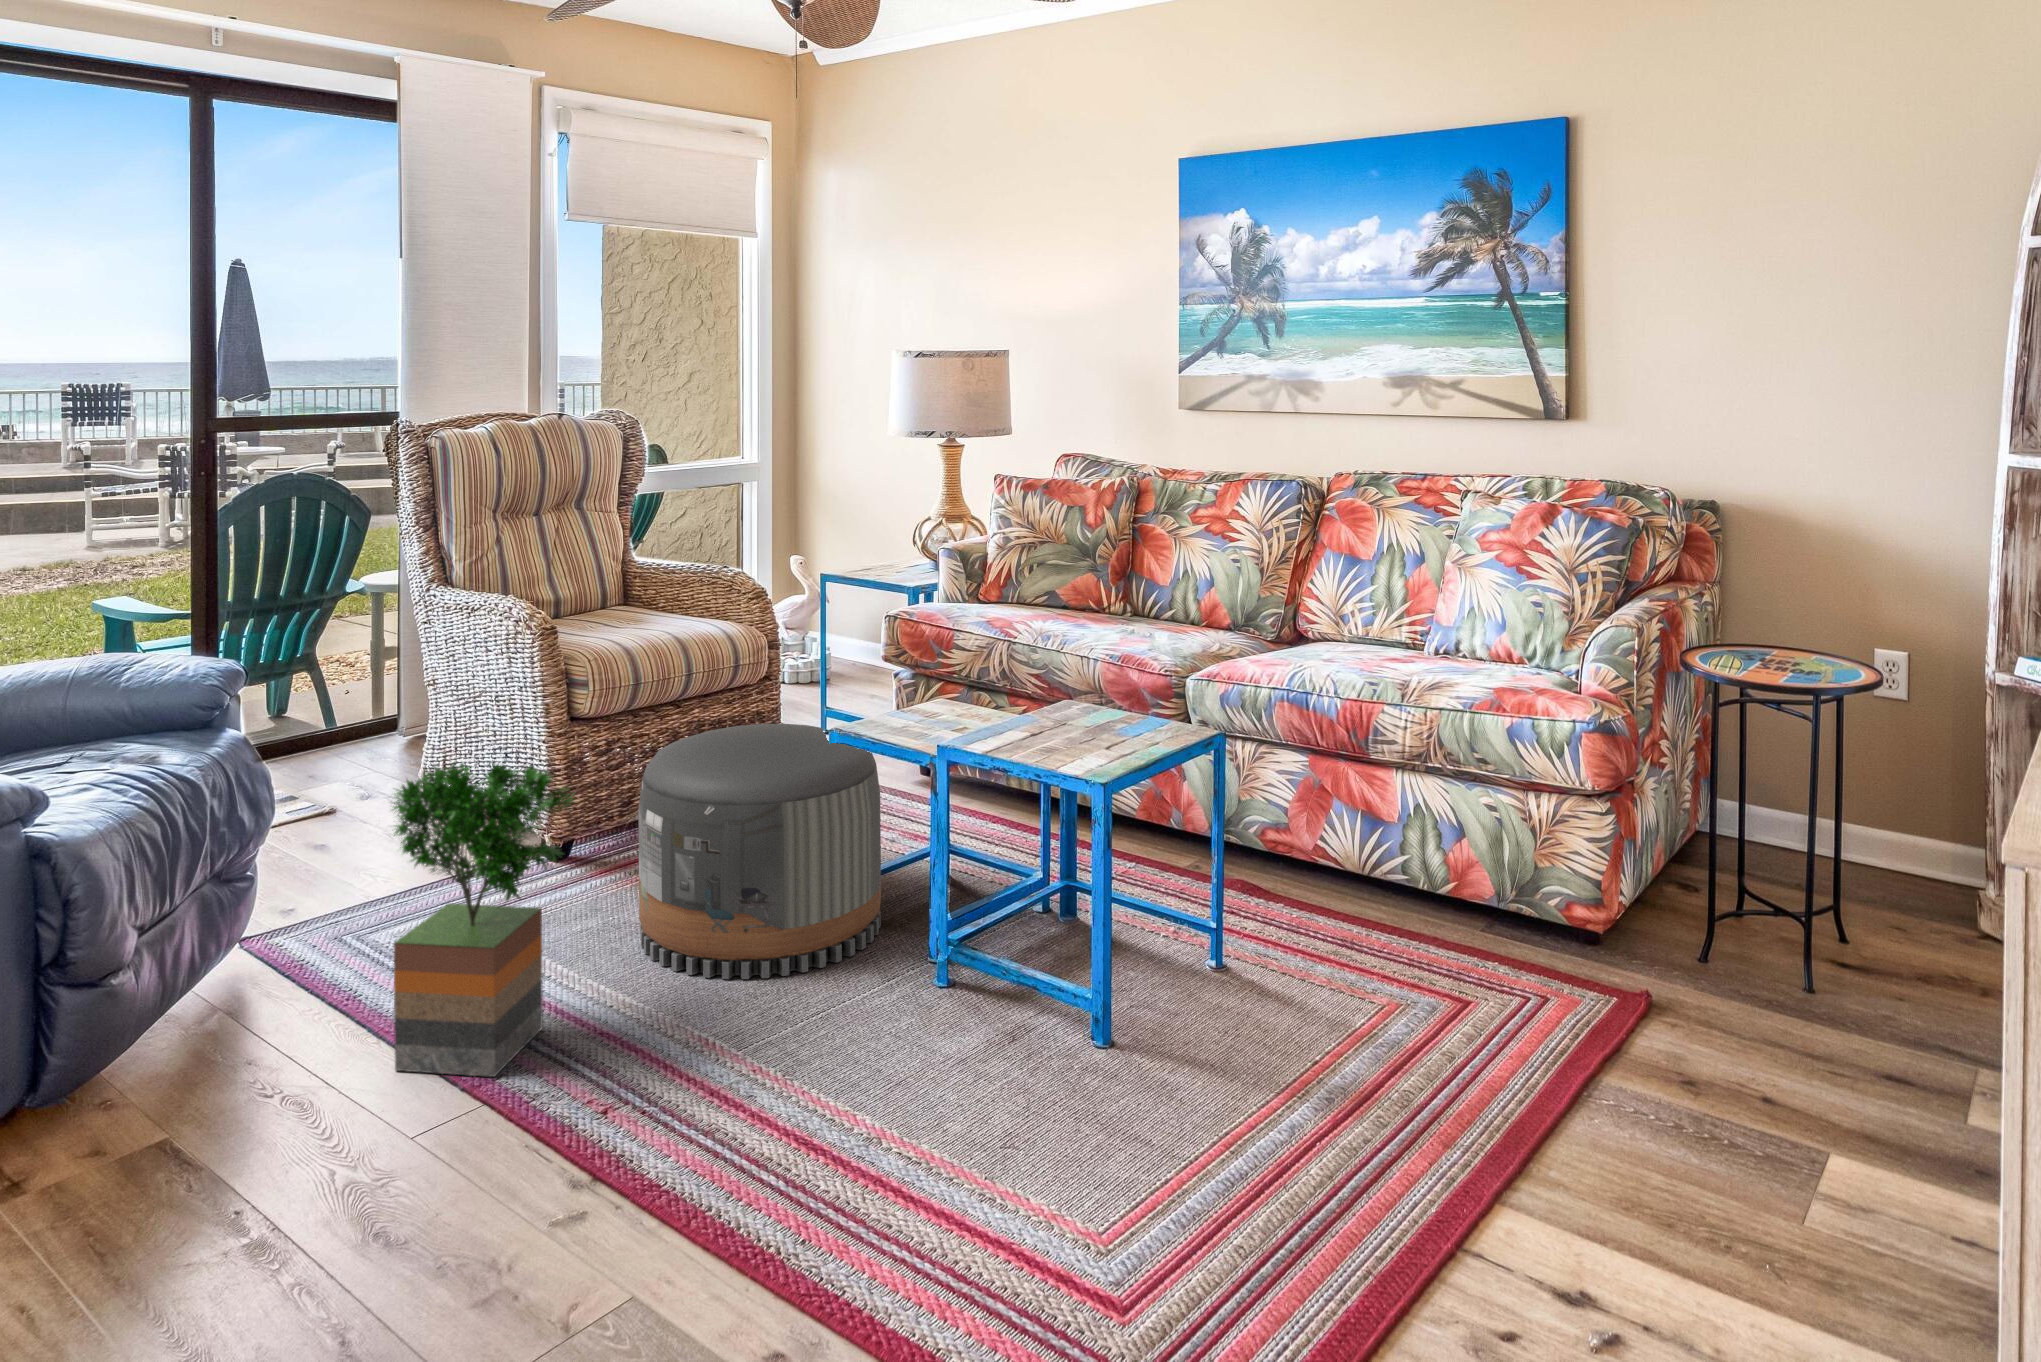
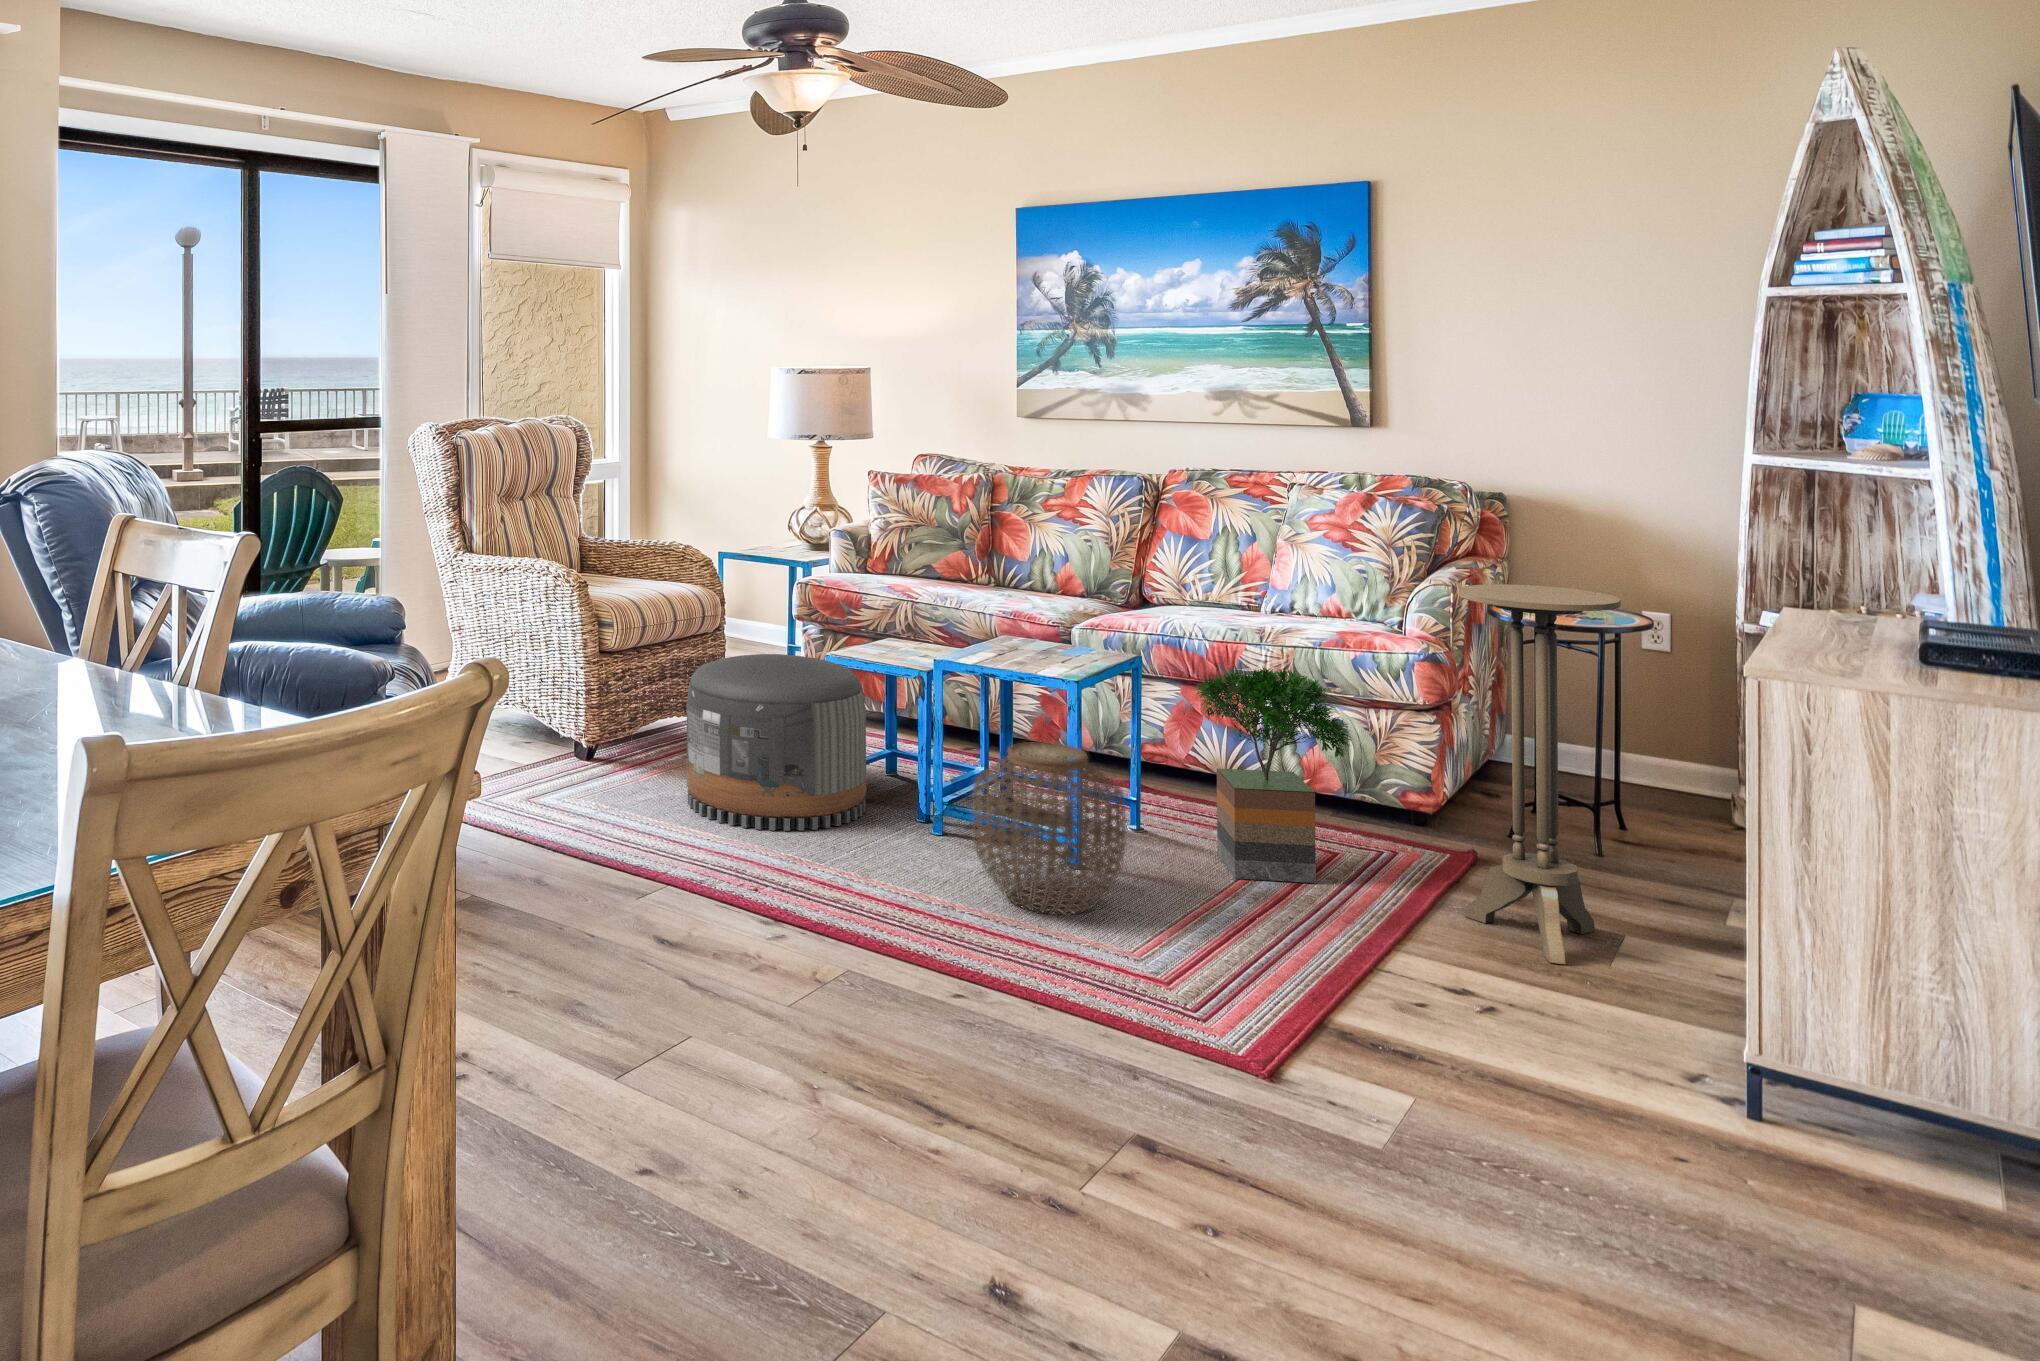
side table: none [1599,645,1815,1219] -> present [1459,584,1621,964]
potted tree: present [392,763,574,1077] -> present [1194,666,1351,883]
woven basket: none [932,873,1140,1135] -> present [973,742,1125,914]

